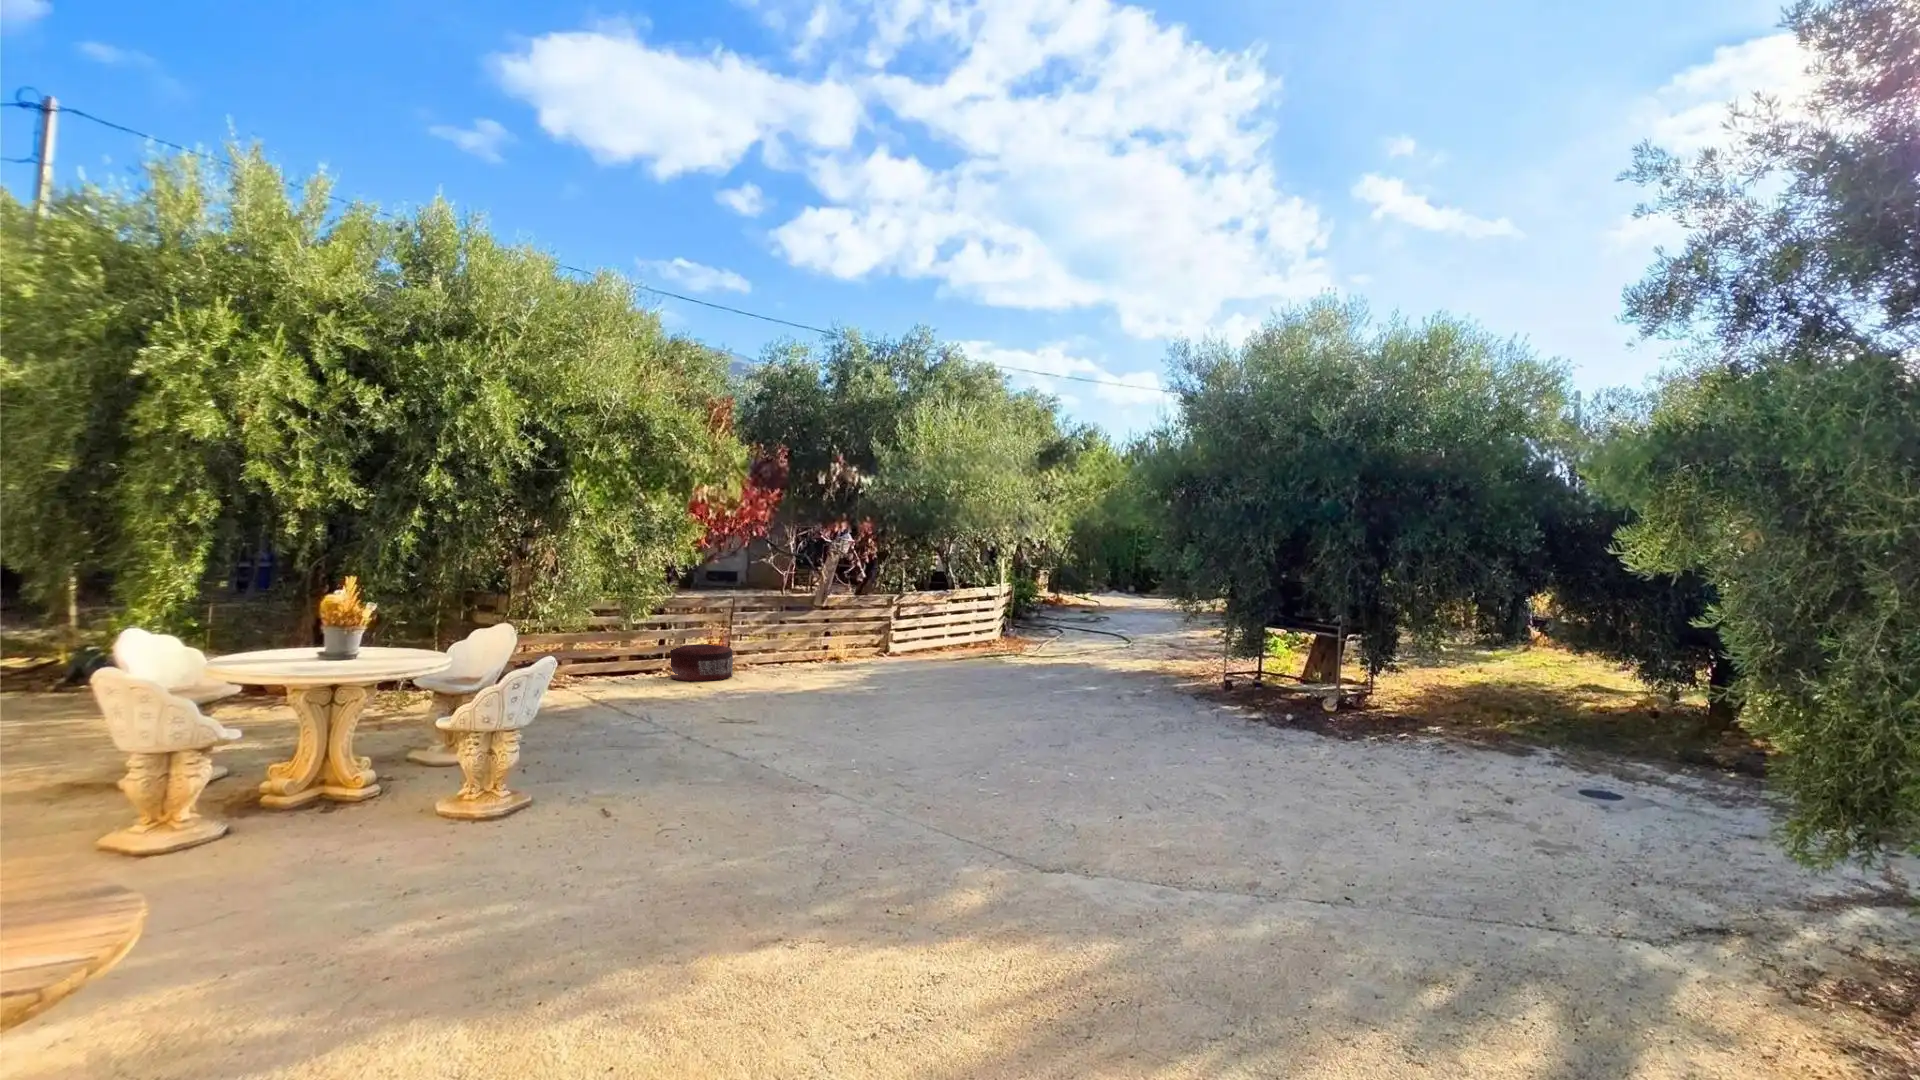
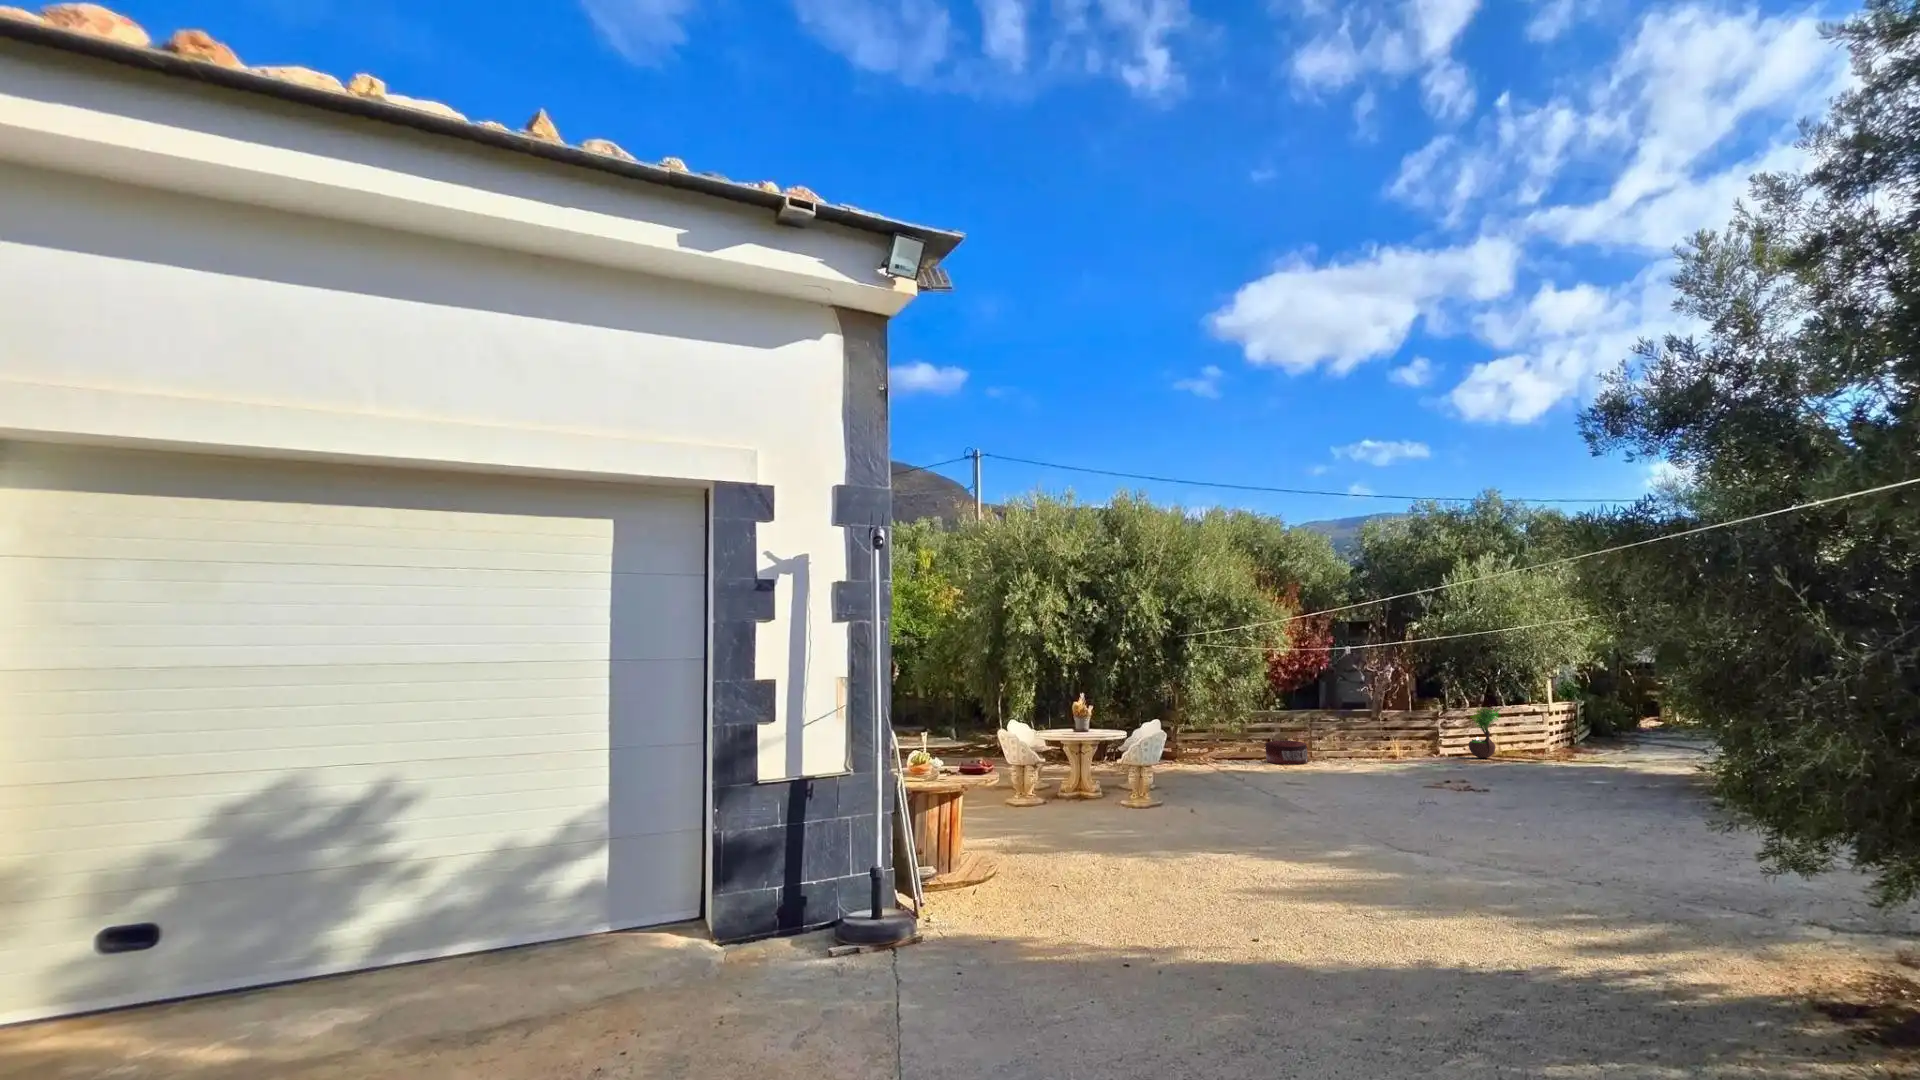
potted tree: none [916,587,957,656] -> present [1469,708,1499,758]

